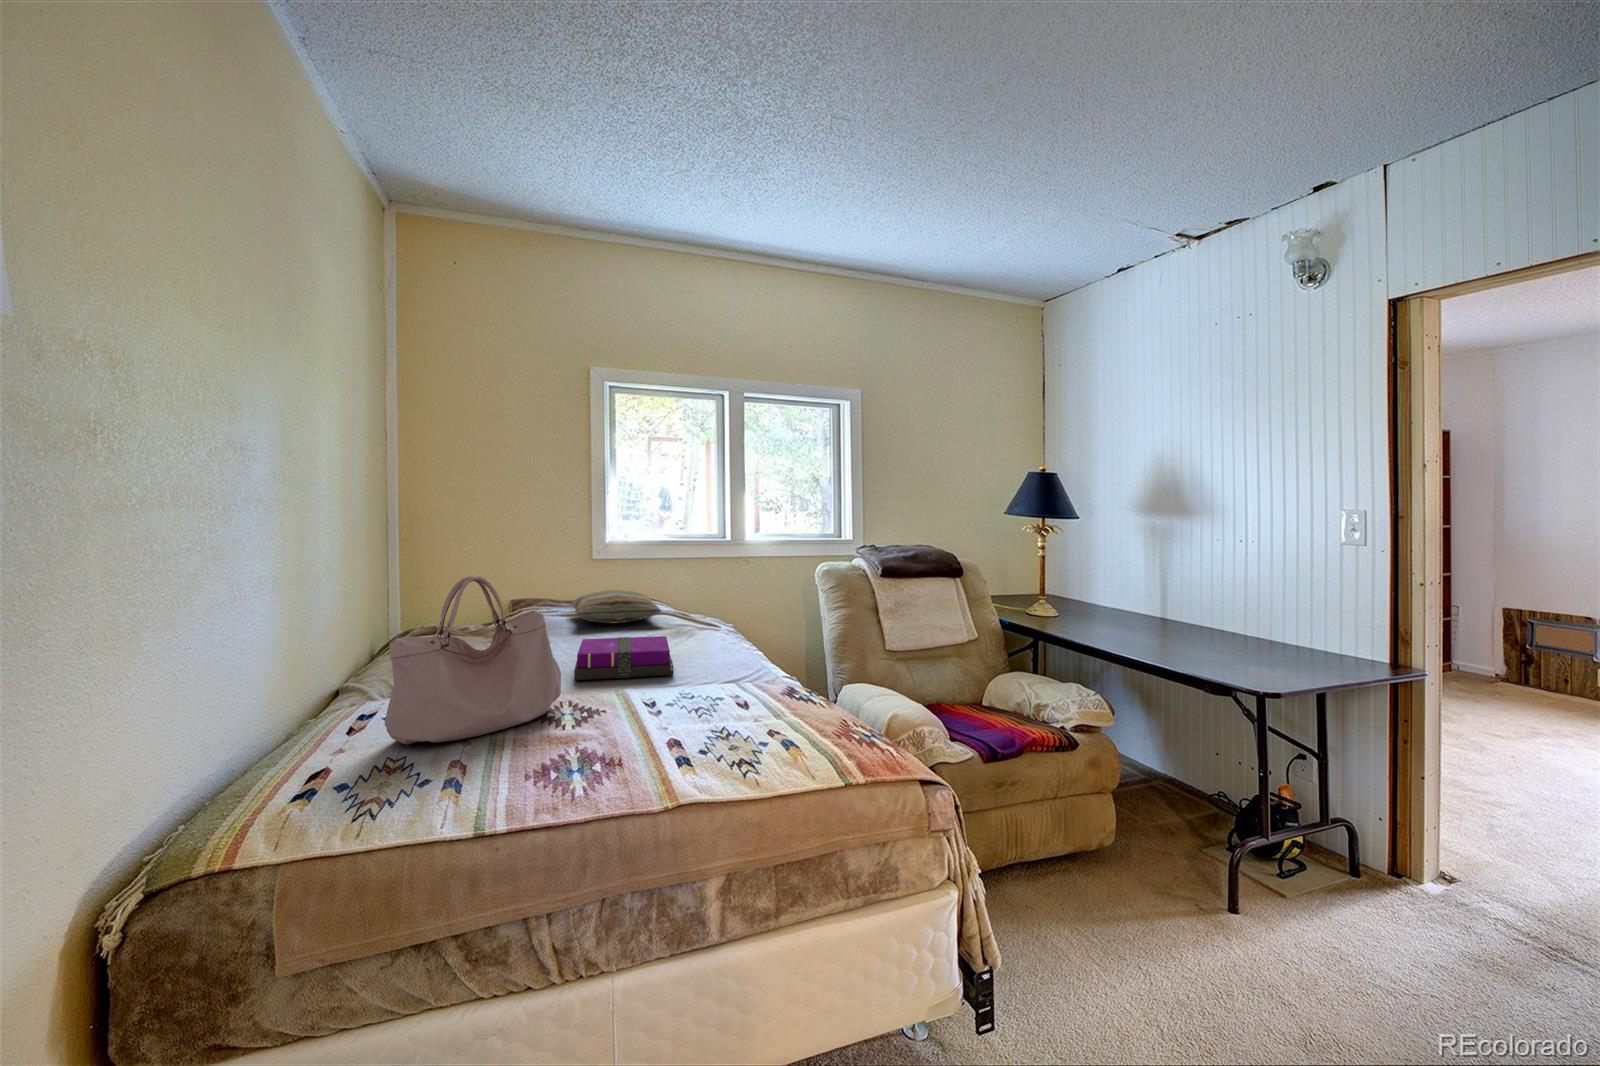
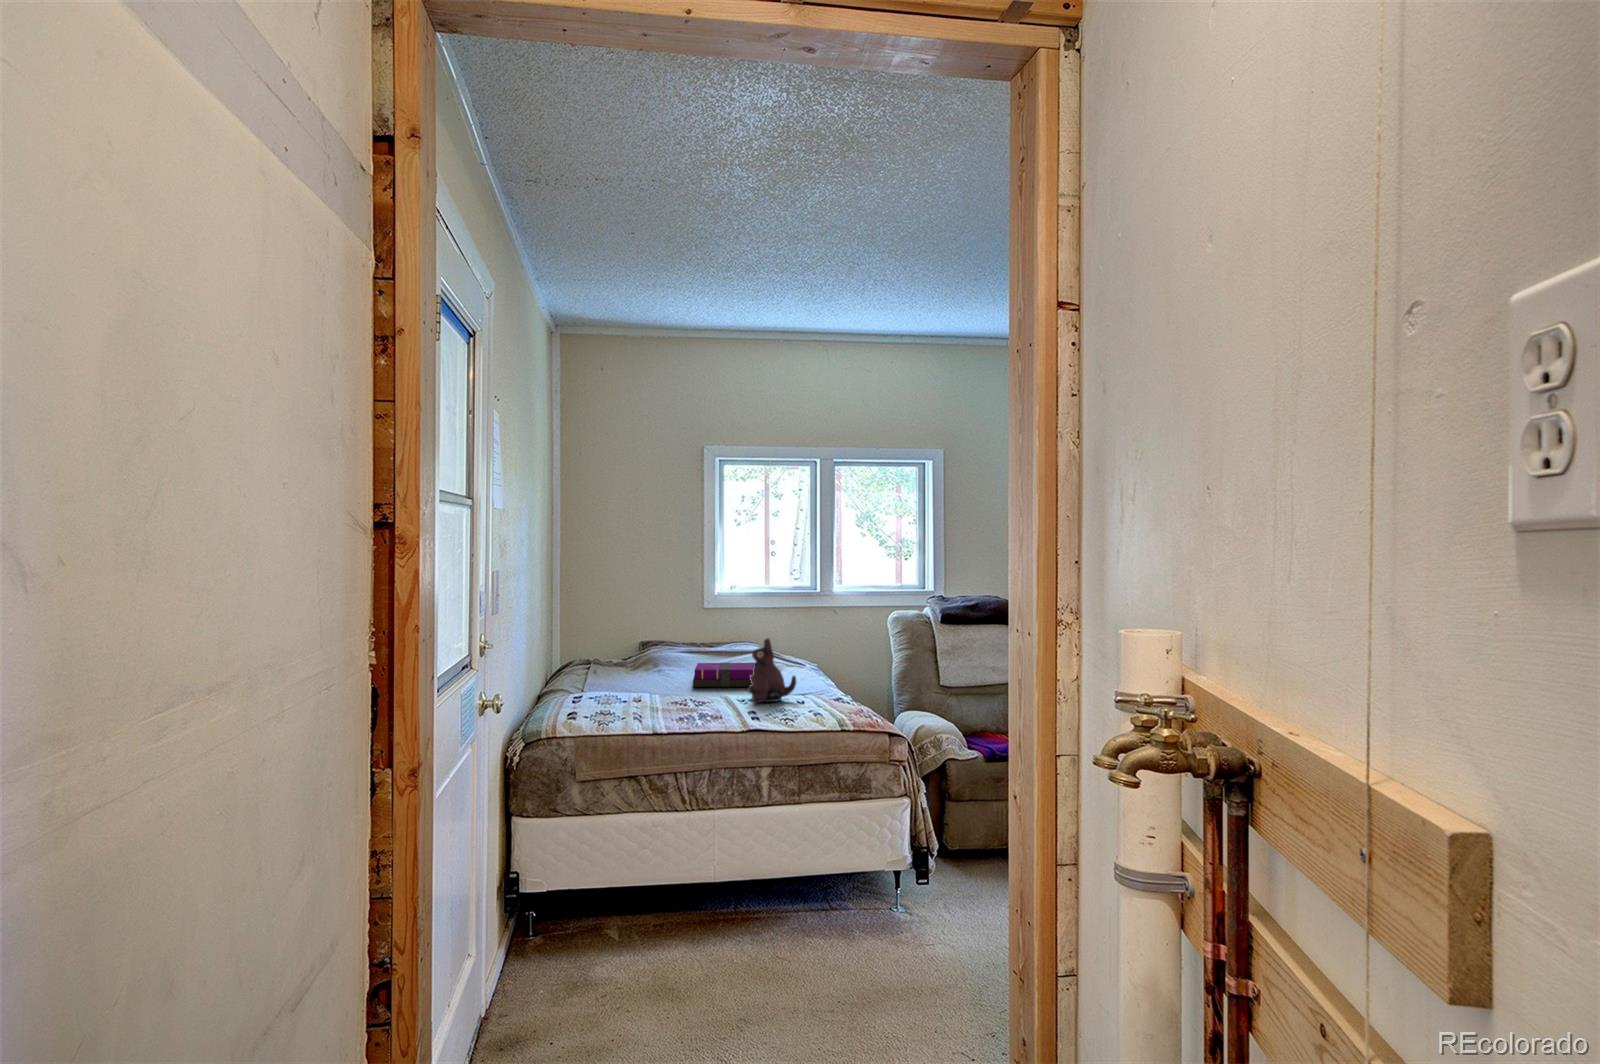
handbag: present [385,576,561,744] -> none [596,615,686,707]
pillow: present [571,590,661,623] -> none [686,633,757,659]
plush toy: none [662,609,740,718] -> present [748,638,796,704]

